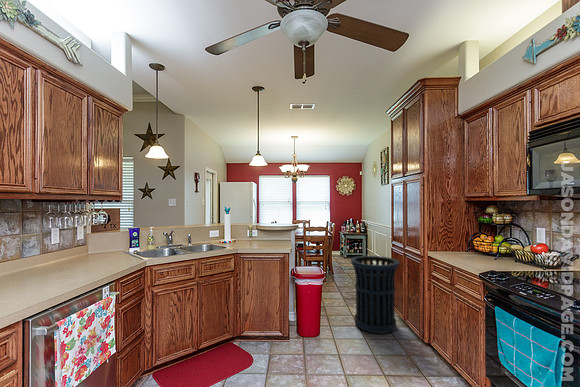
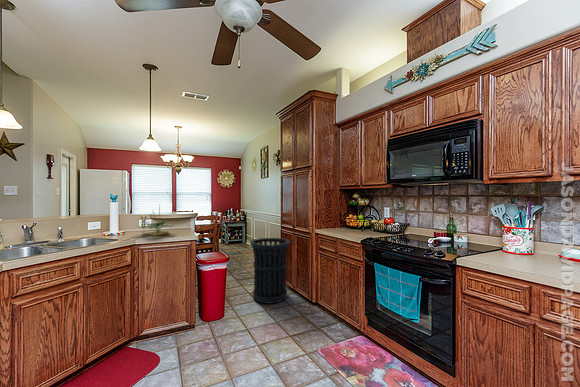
potted plant: none [241,216,275,246] -> present [139,208,174,236]

